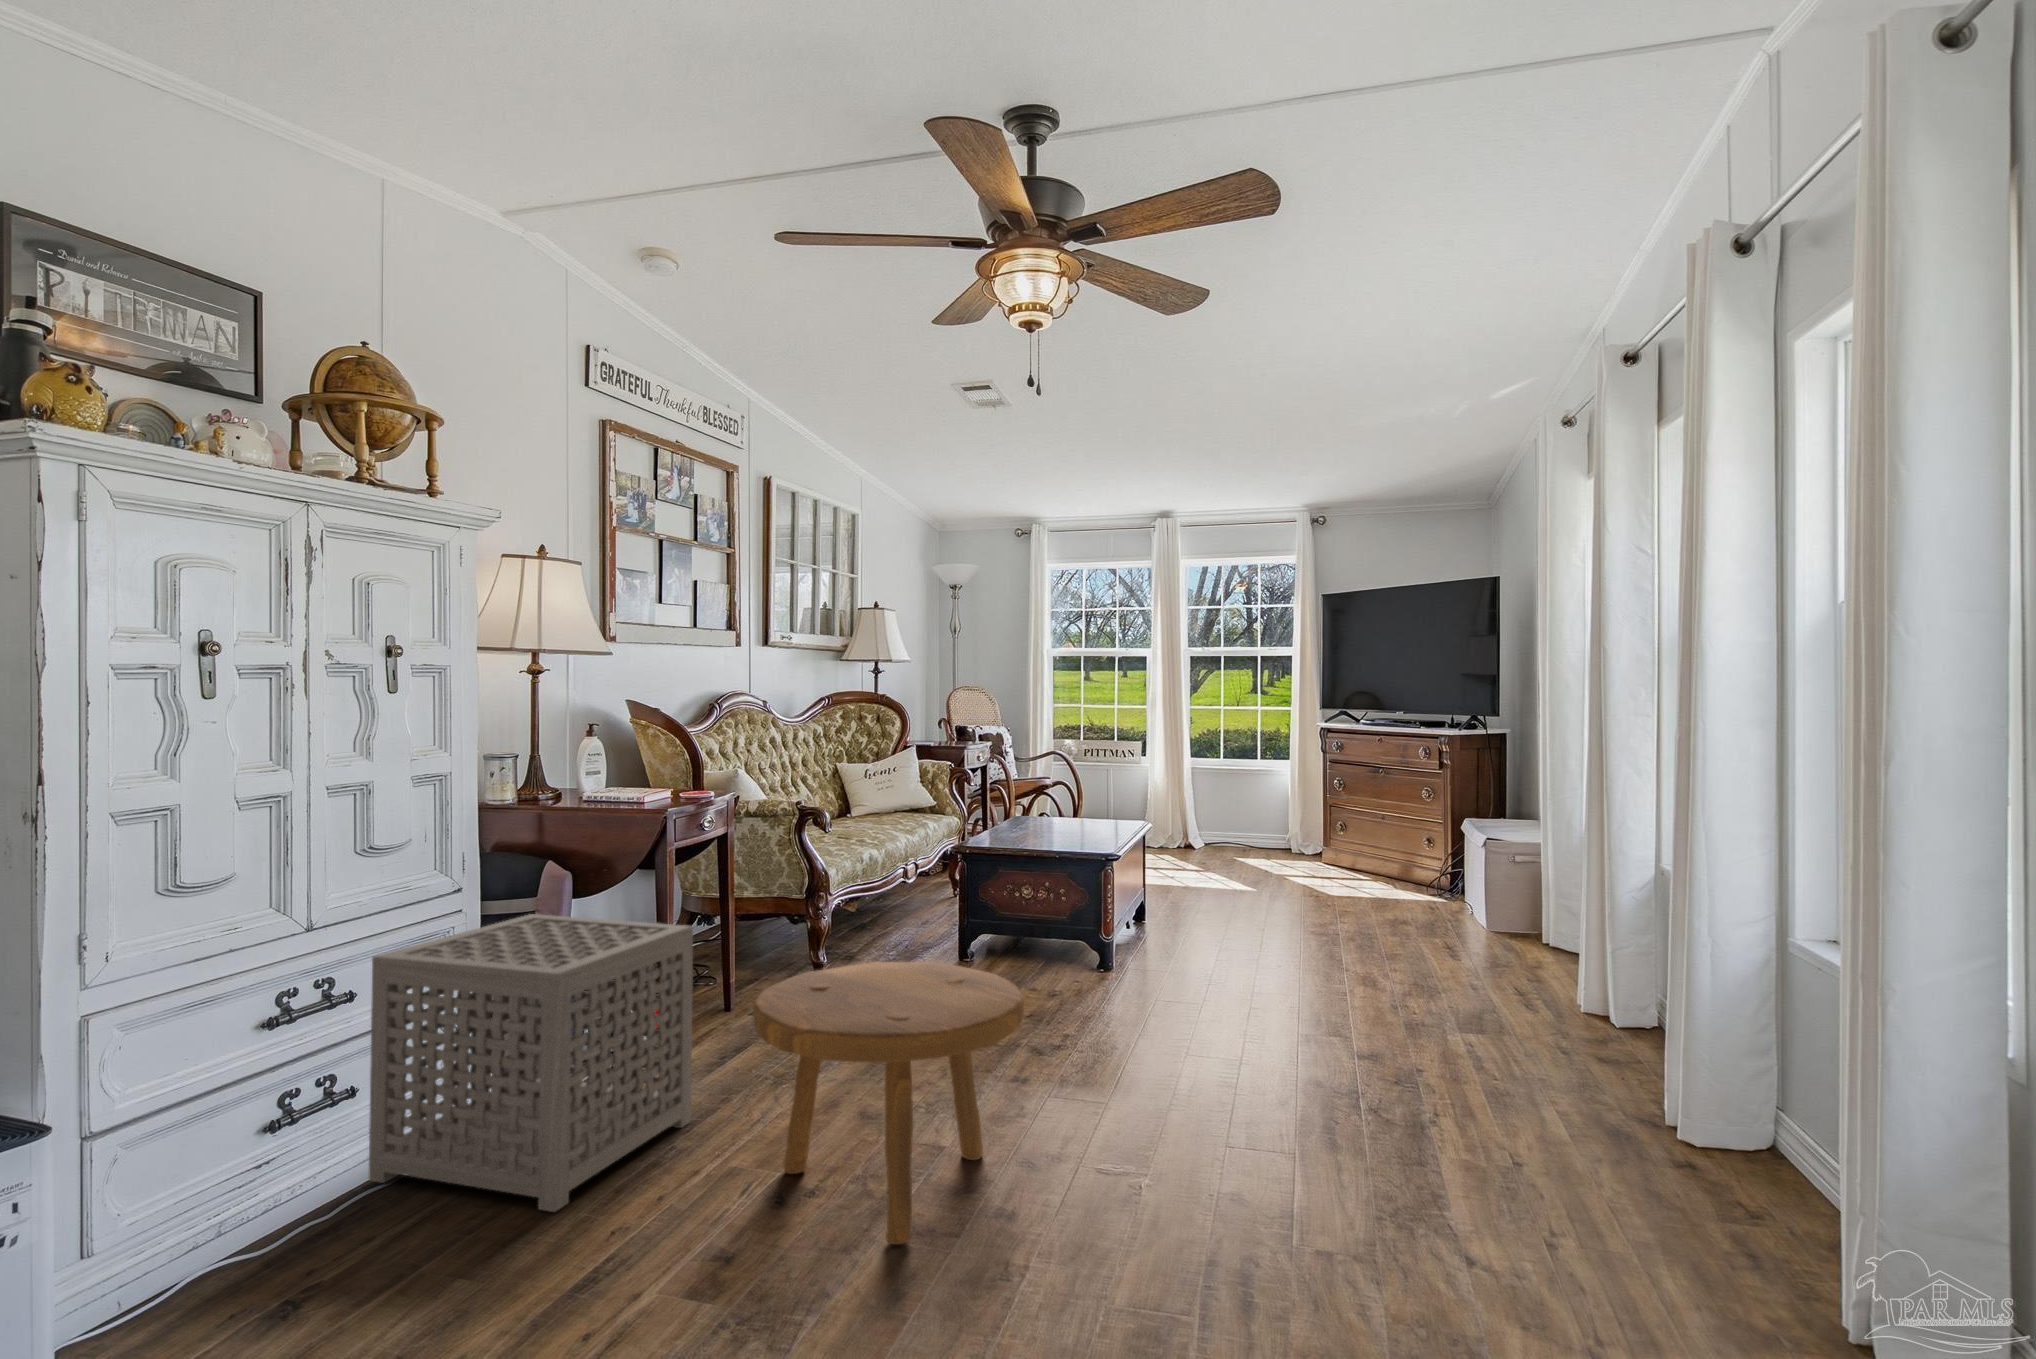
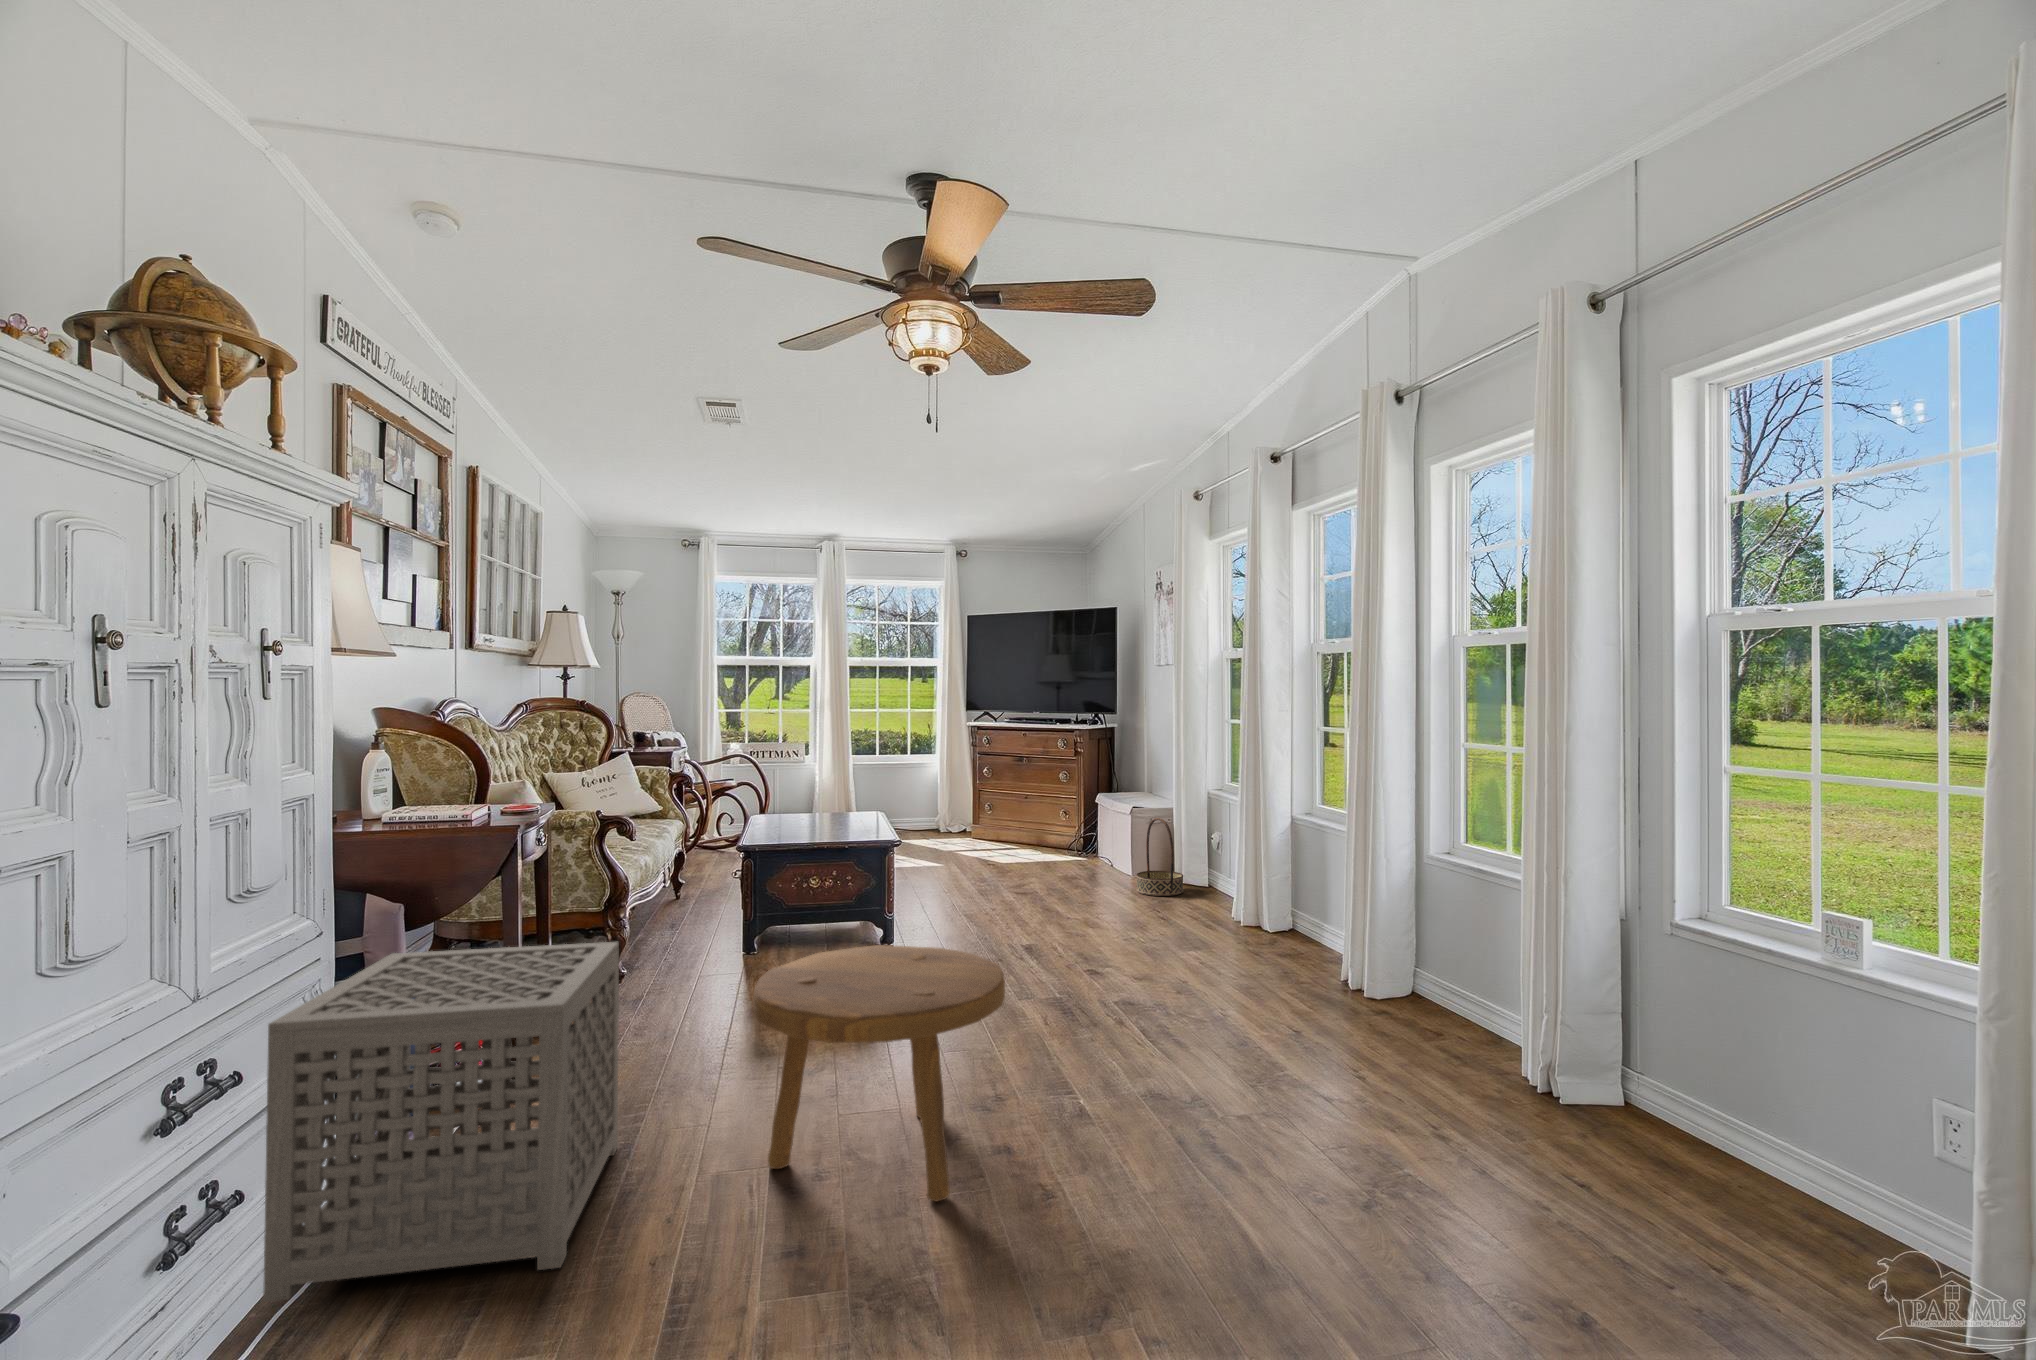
basket: none [1477,854,1545,958] -> present [1136,818,1184,896]

